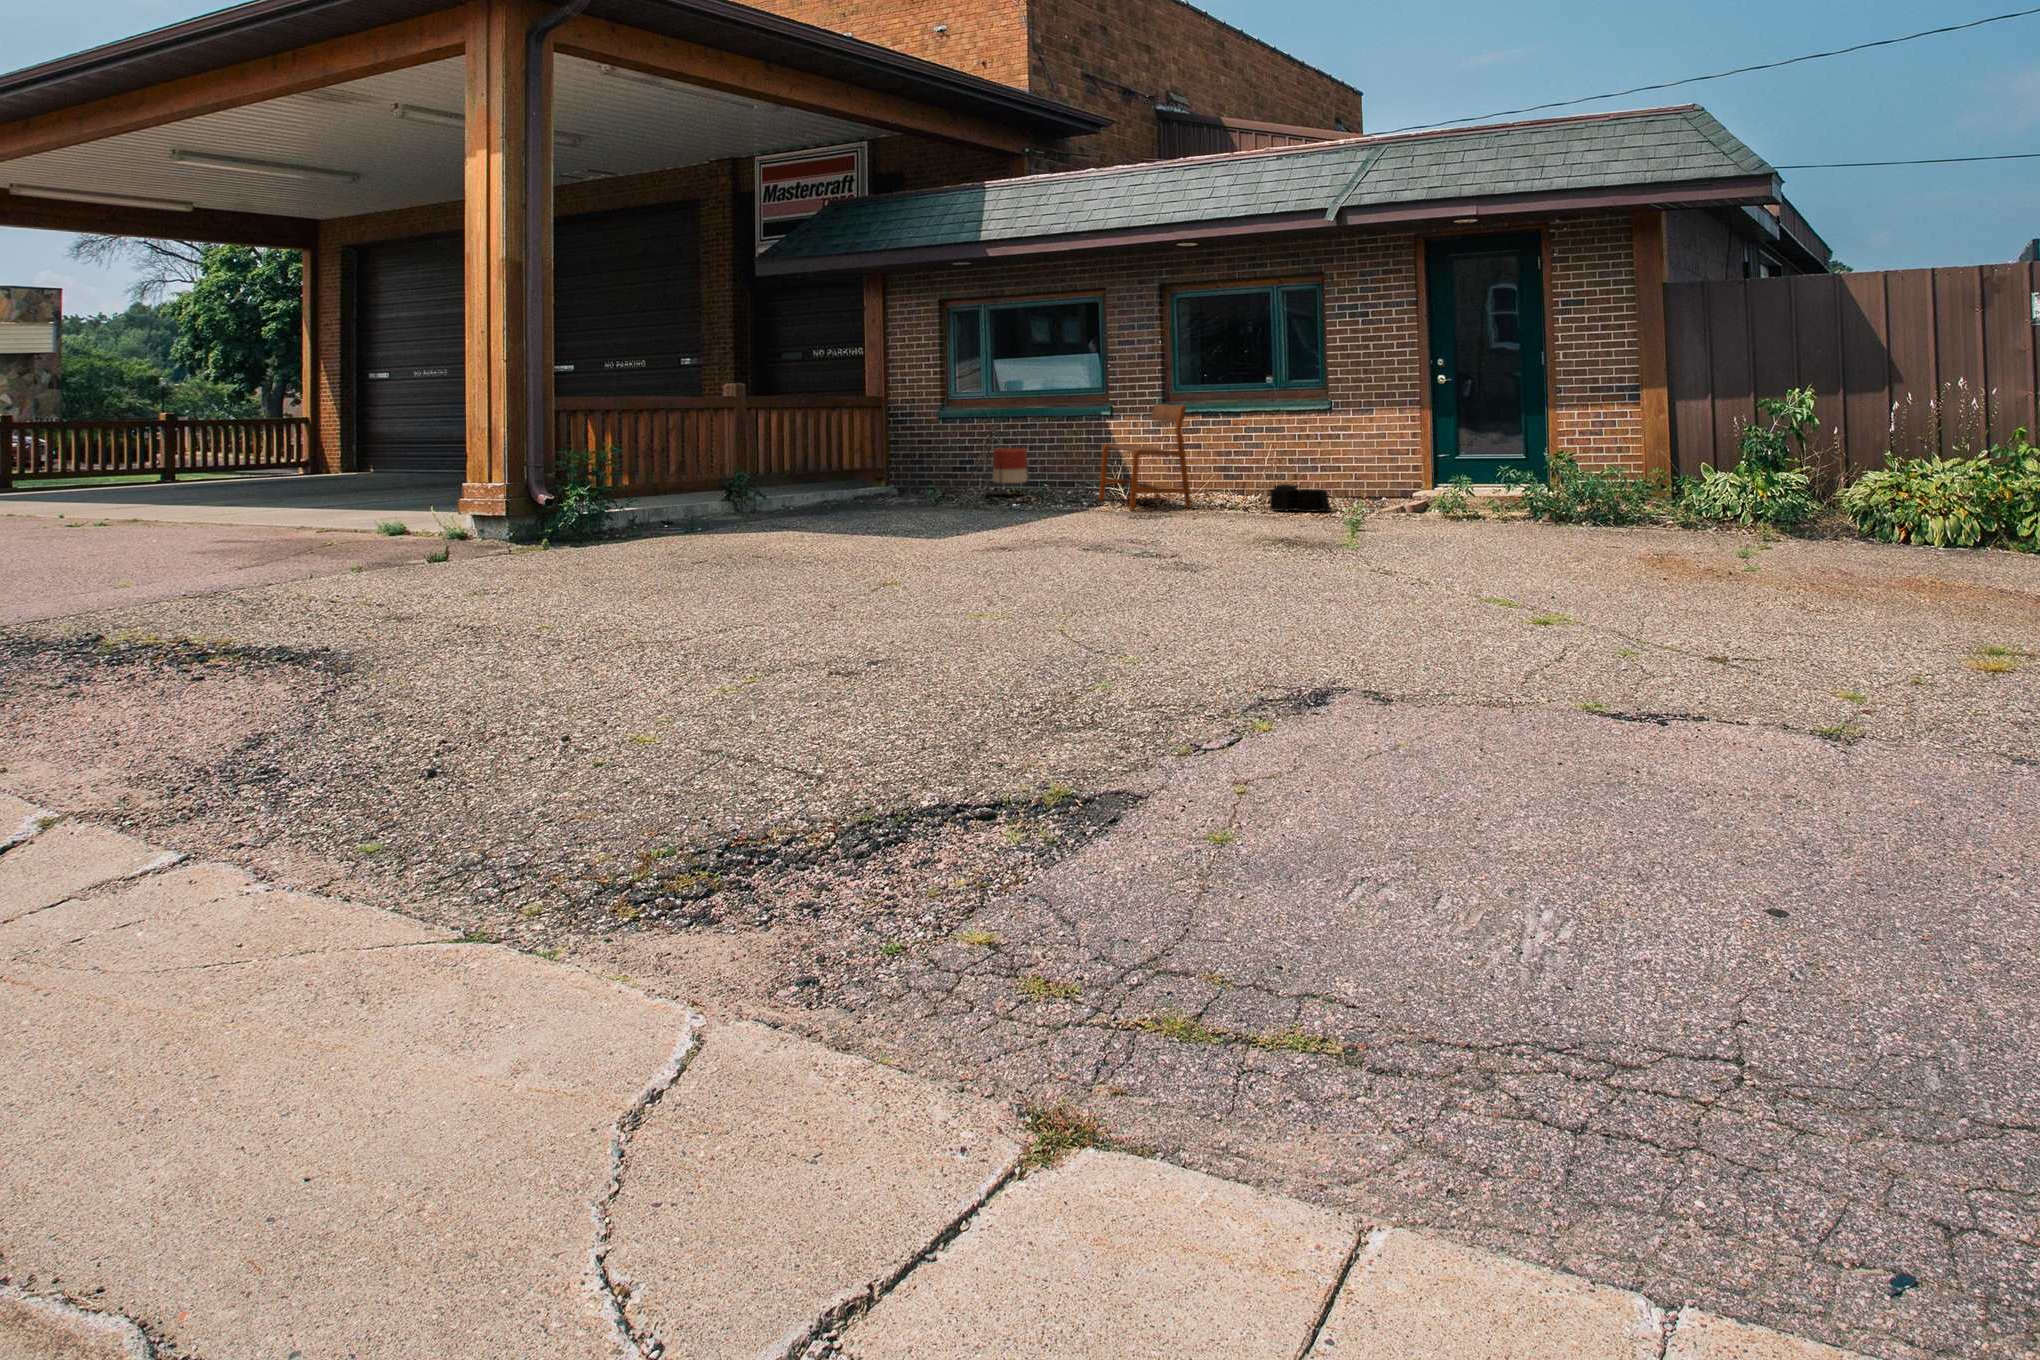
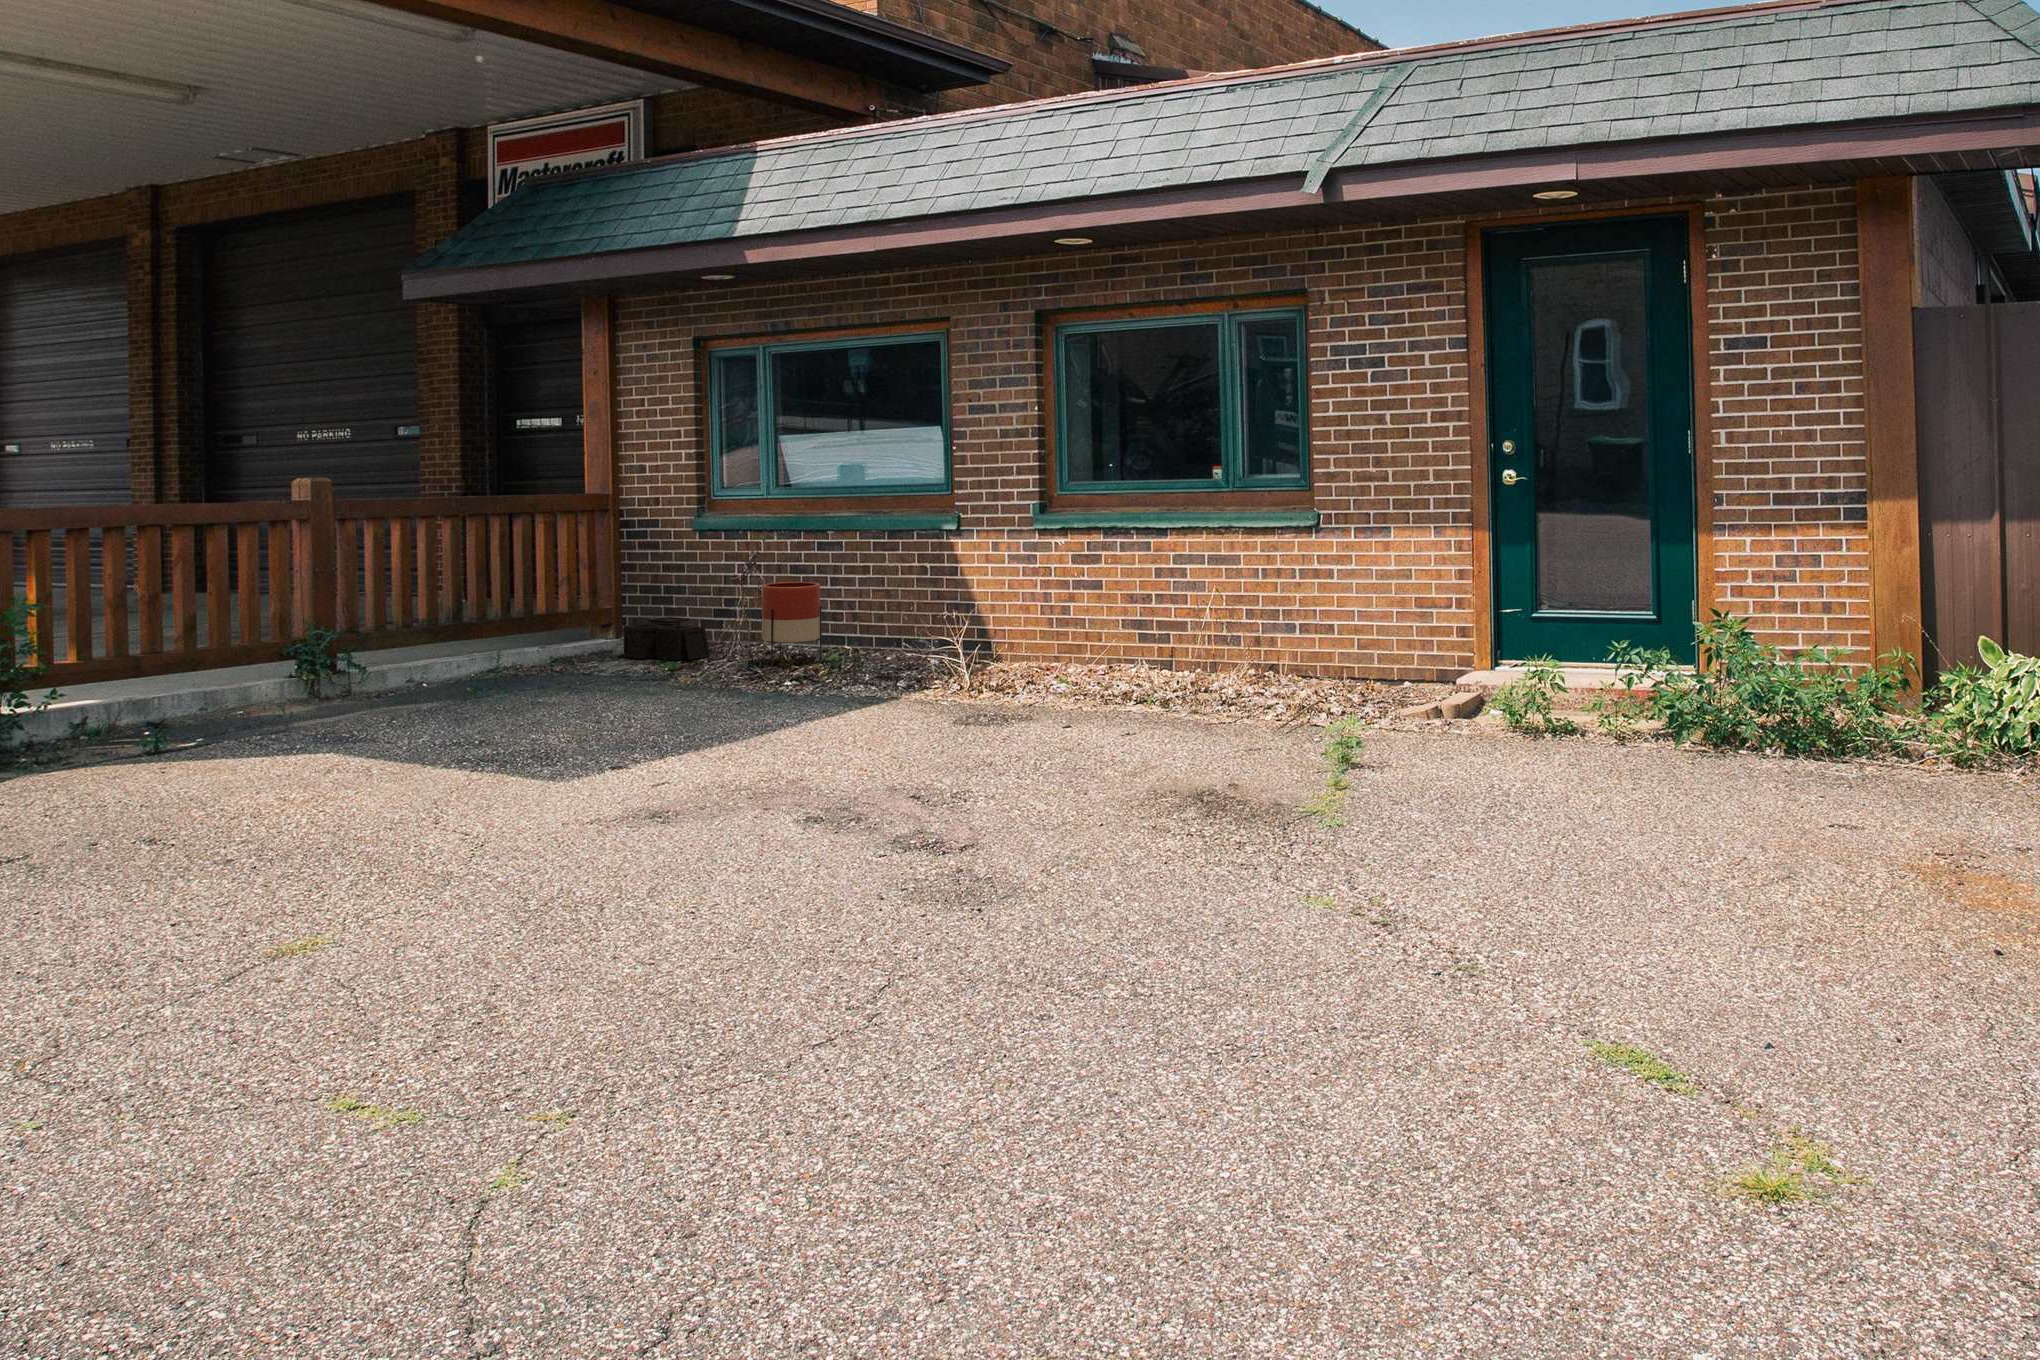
bench: present [1099,404,1191,510] -> none [930,508,1077,703]
storage bin: present [1270,484,1331,512] -> present [624,617,710,661]

